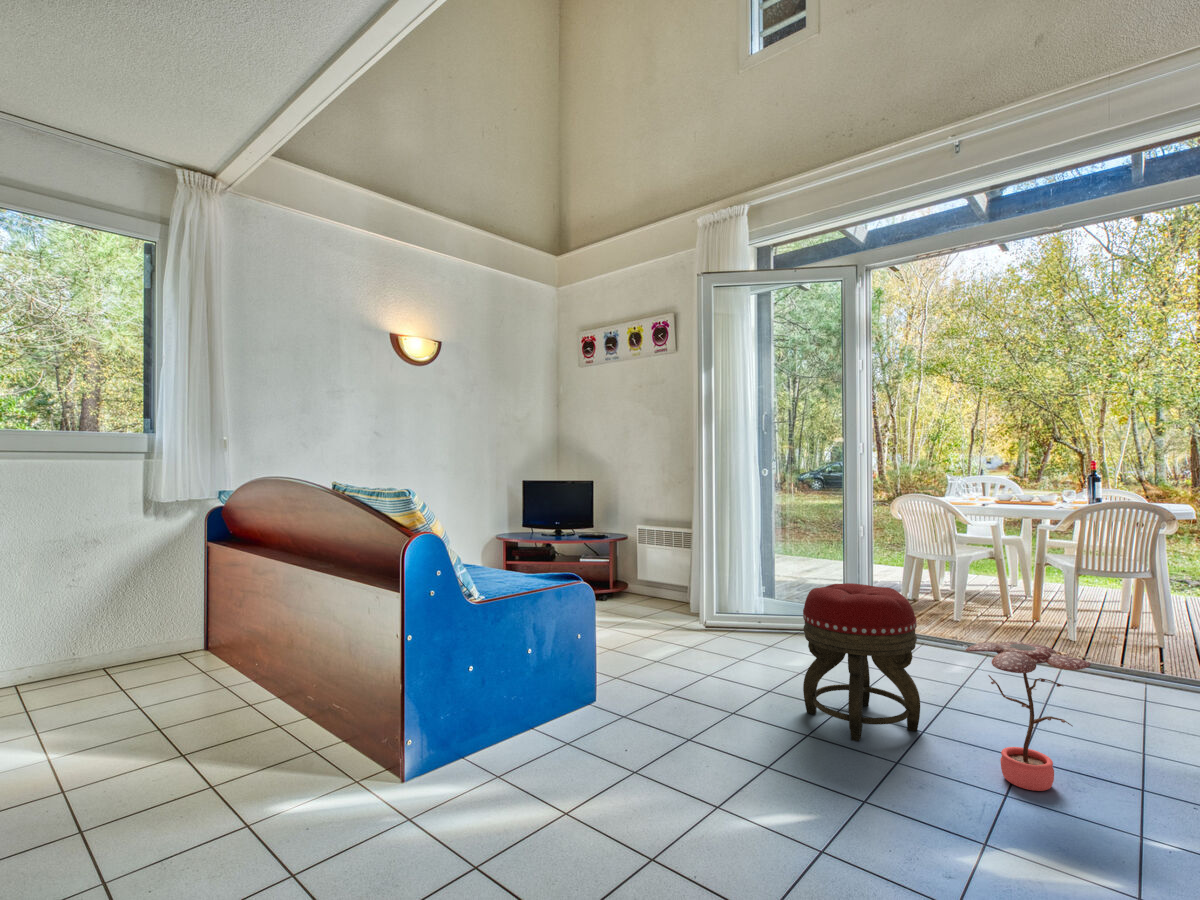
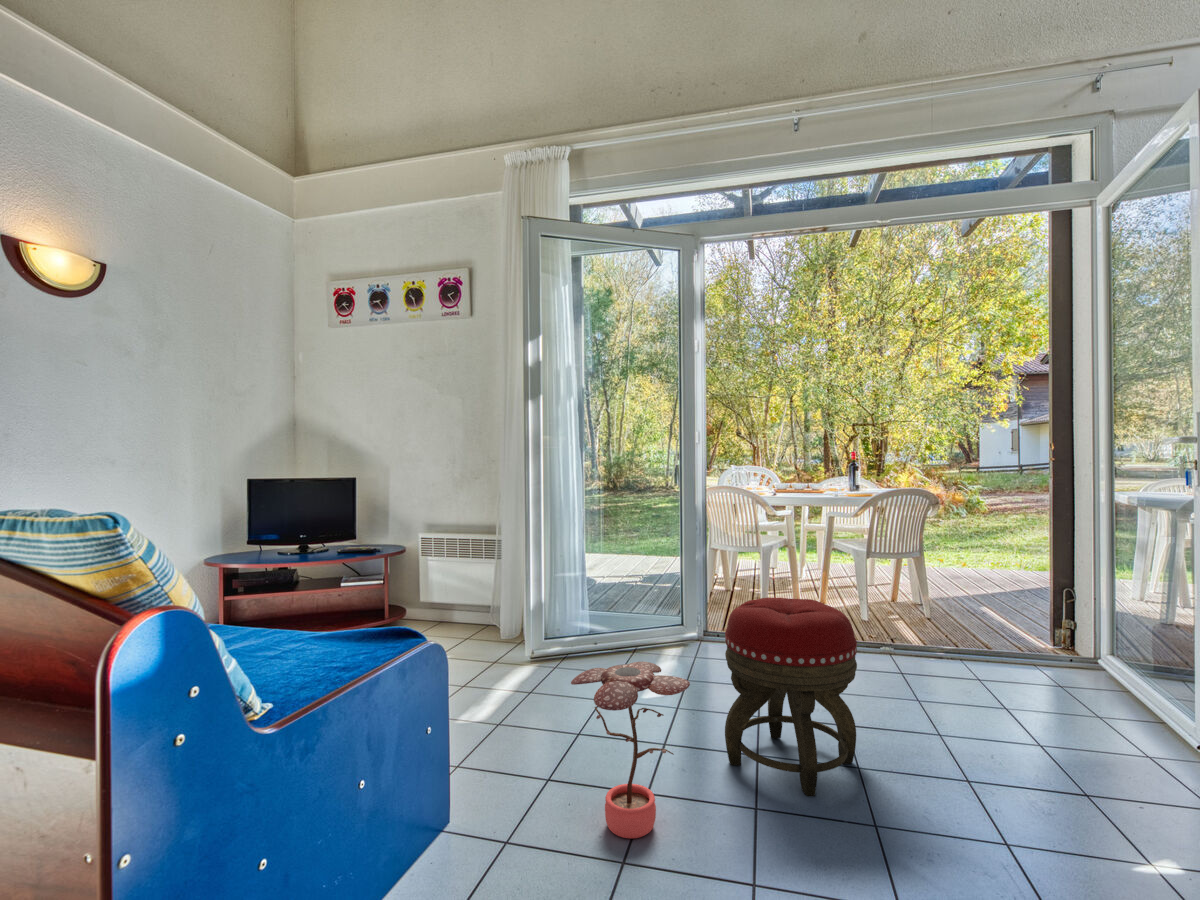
potted plant: present [965,642,1091,791] -> present [571,662,690,838]

